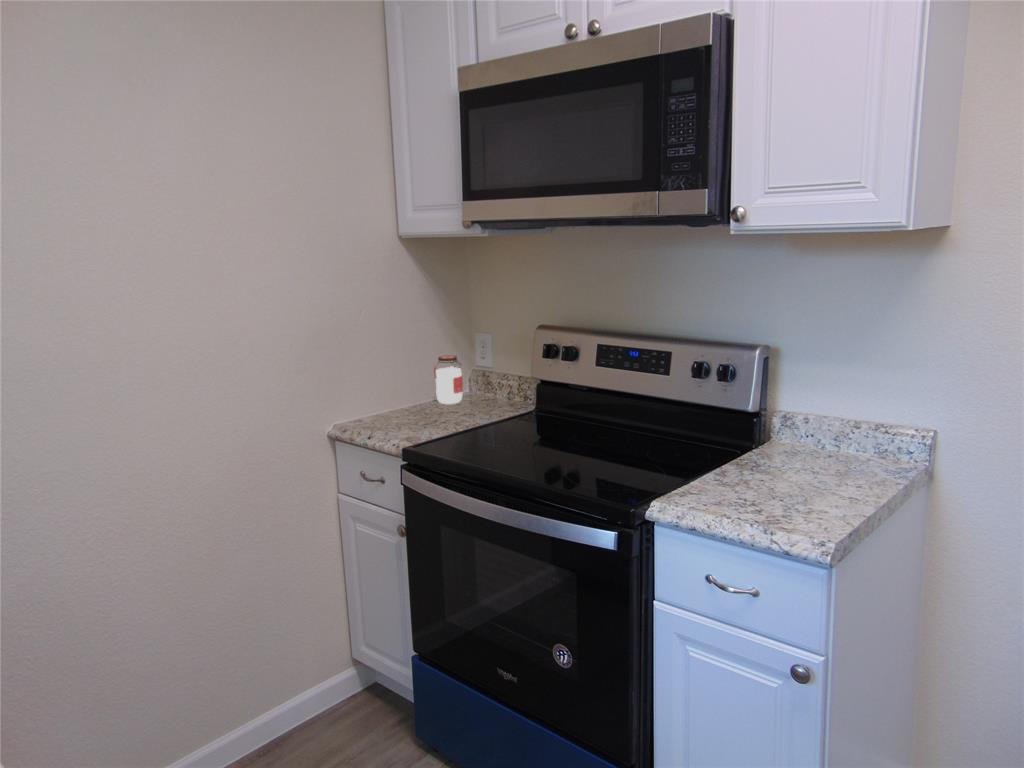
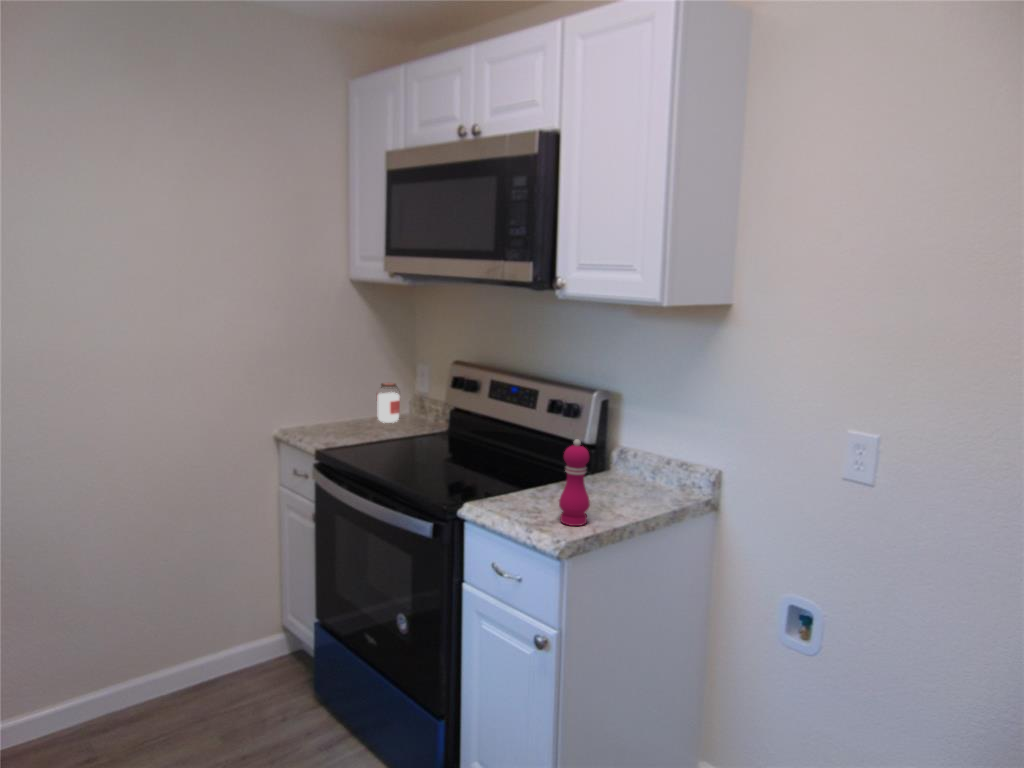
pepper mill: none [790,413,831,520] -> present [559,439,590,526]

